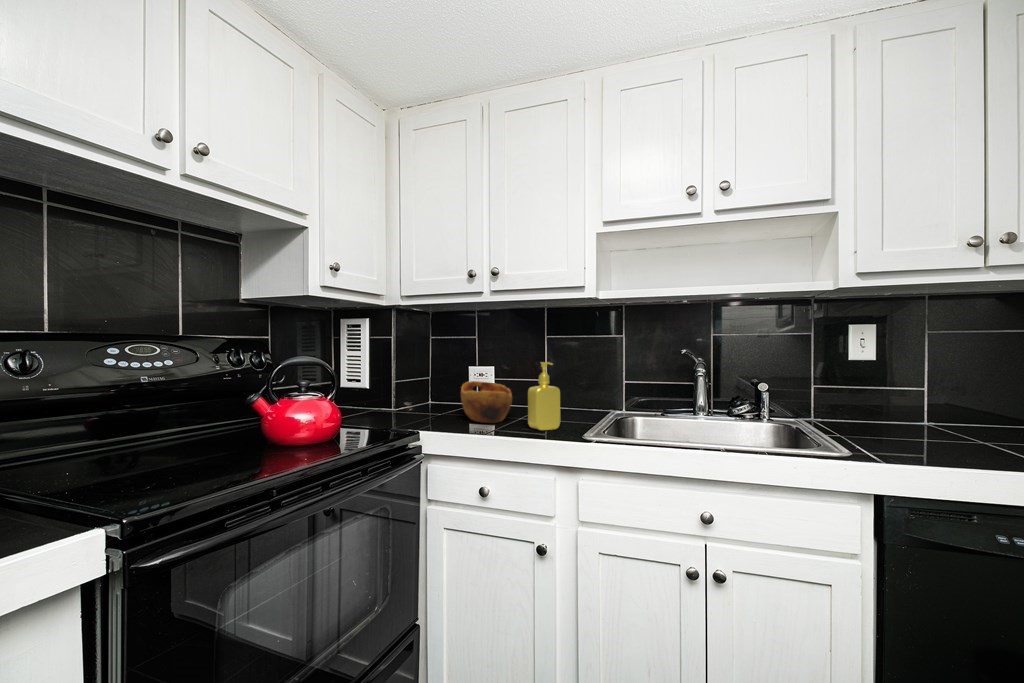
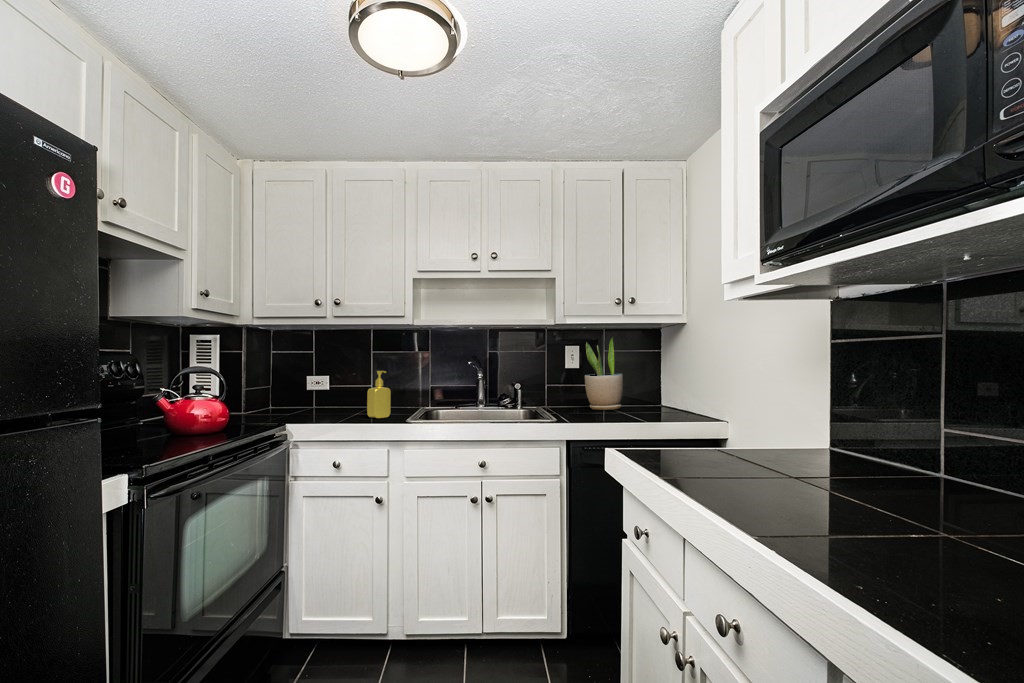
potted plant: none [892,301,982,436] -> present [585,338,623,410]
wooden bowl: present [461,381,512,423] -> none [307,387,352,416]

